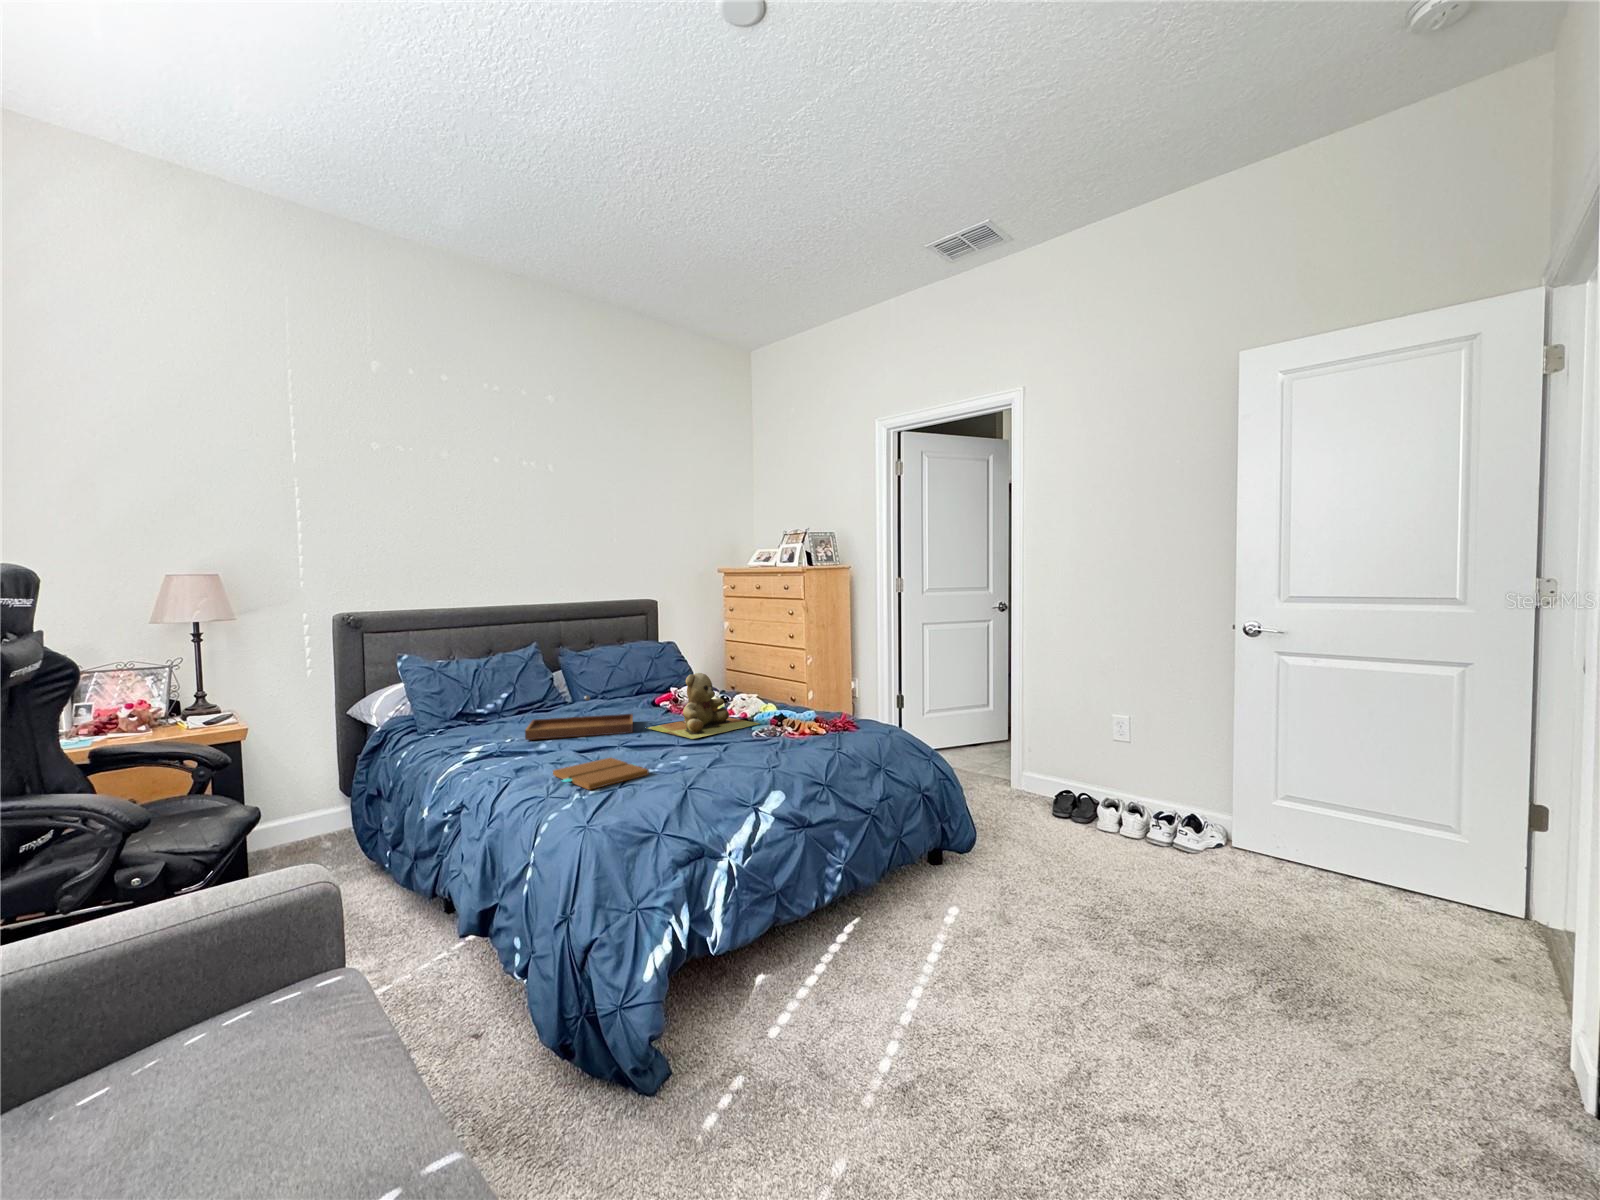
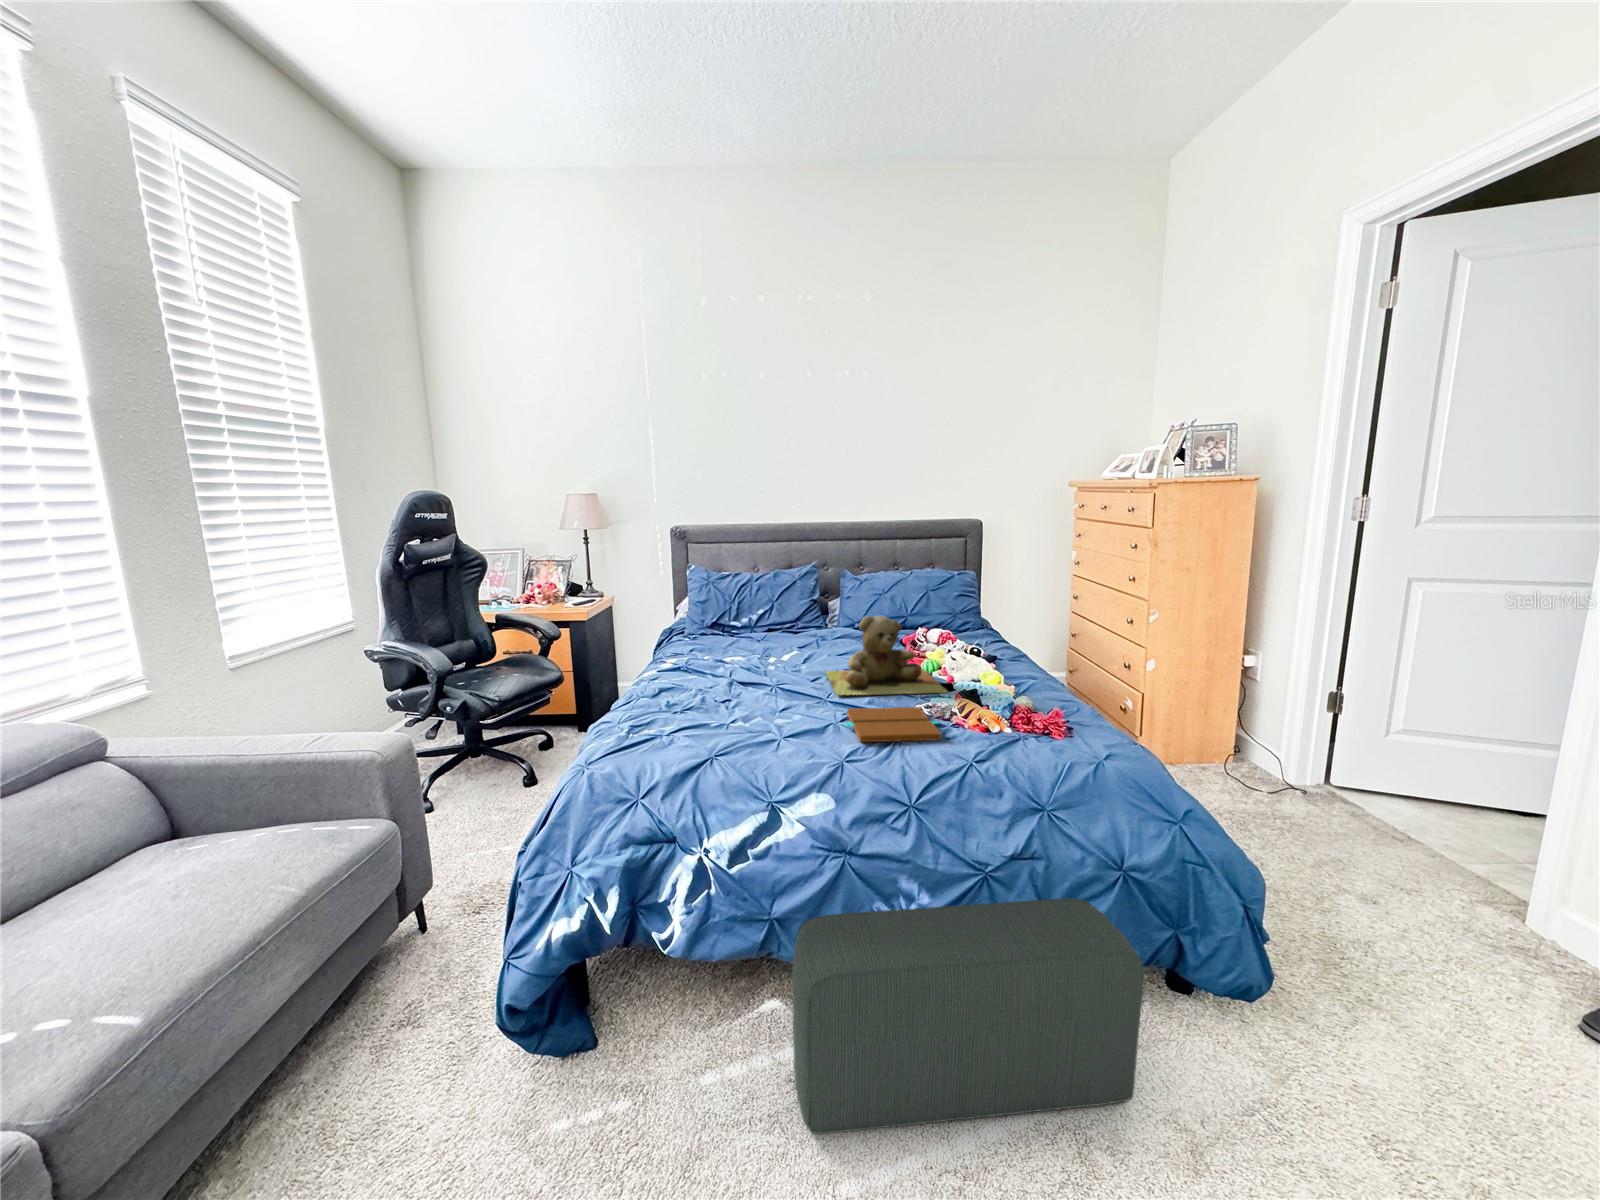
tray: present [525,695,633,740] -> none [712,624,834,674]
book: present [553,758,649,790] -> present [844,707,941,742]
pouf: none [811,817,976,1009] -> present [792,898,1144,1134]

